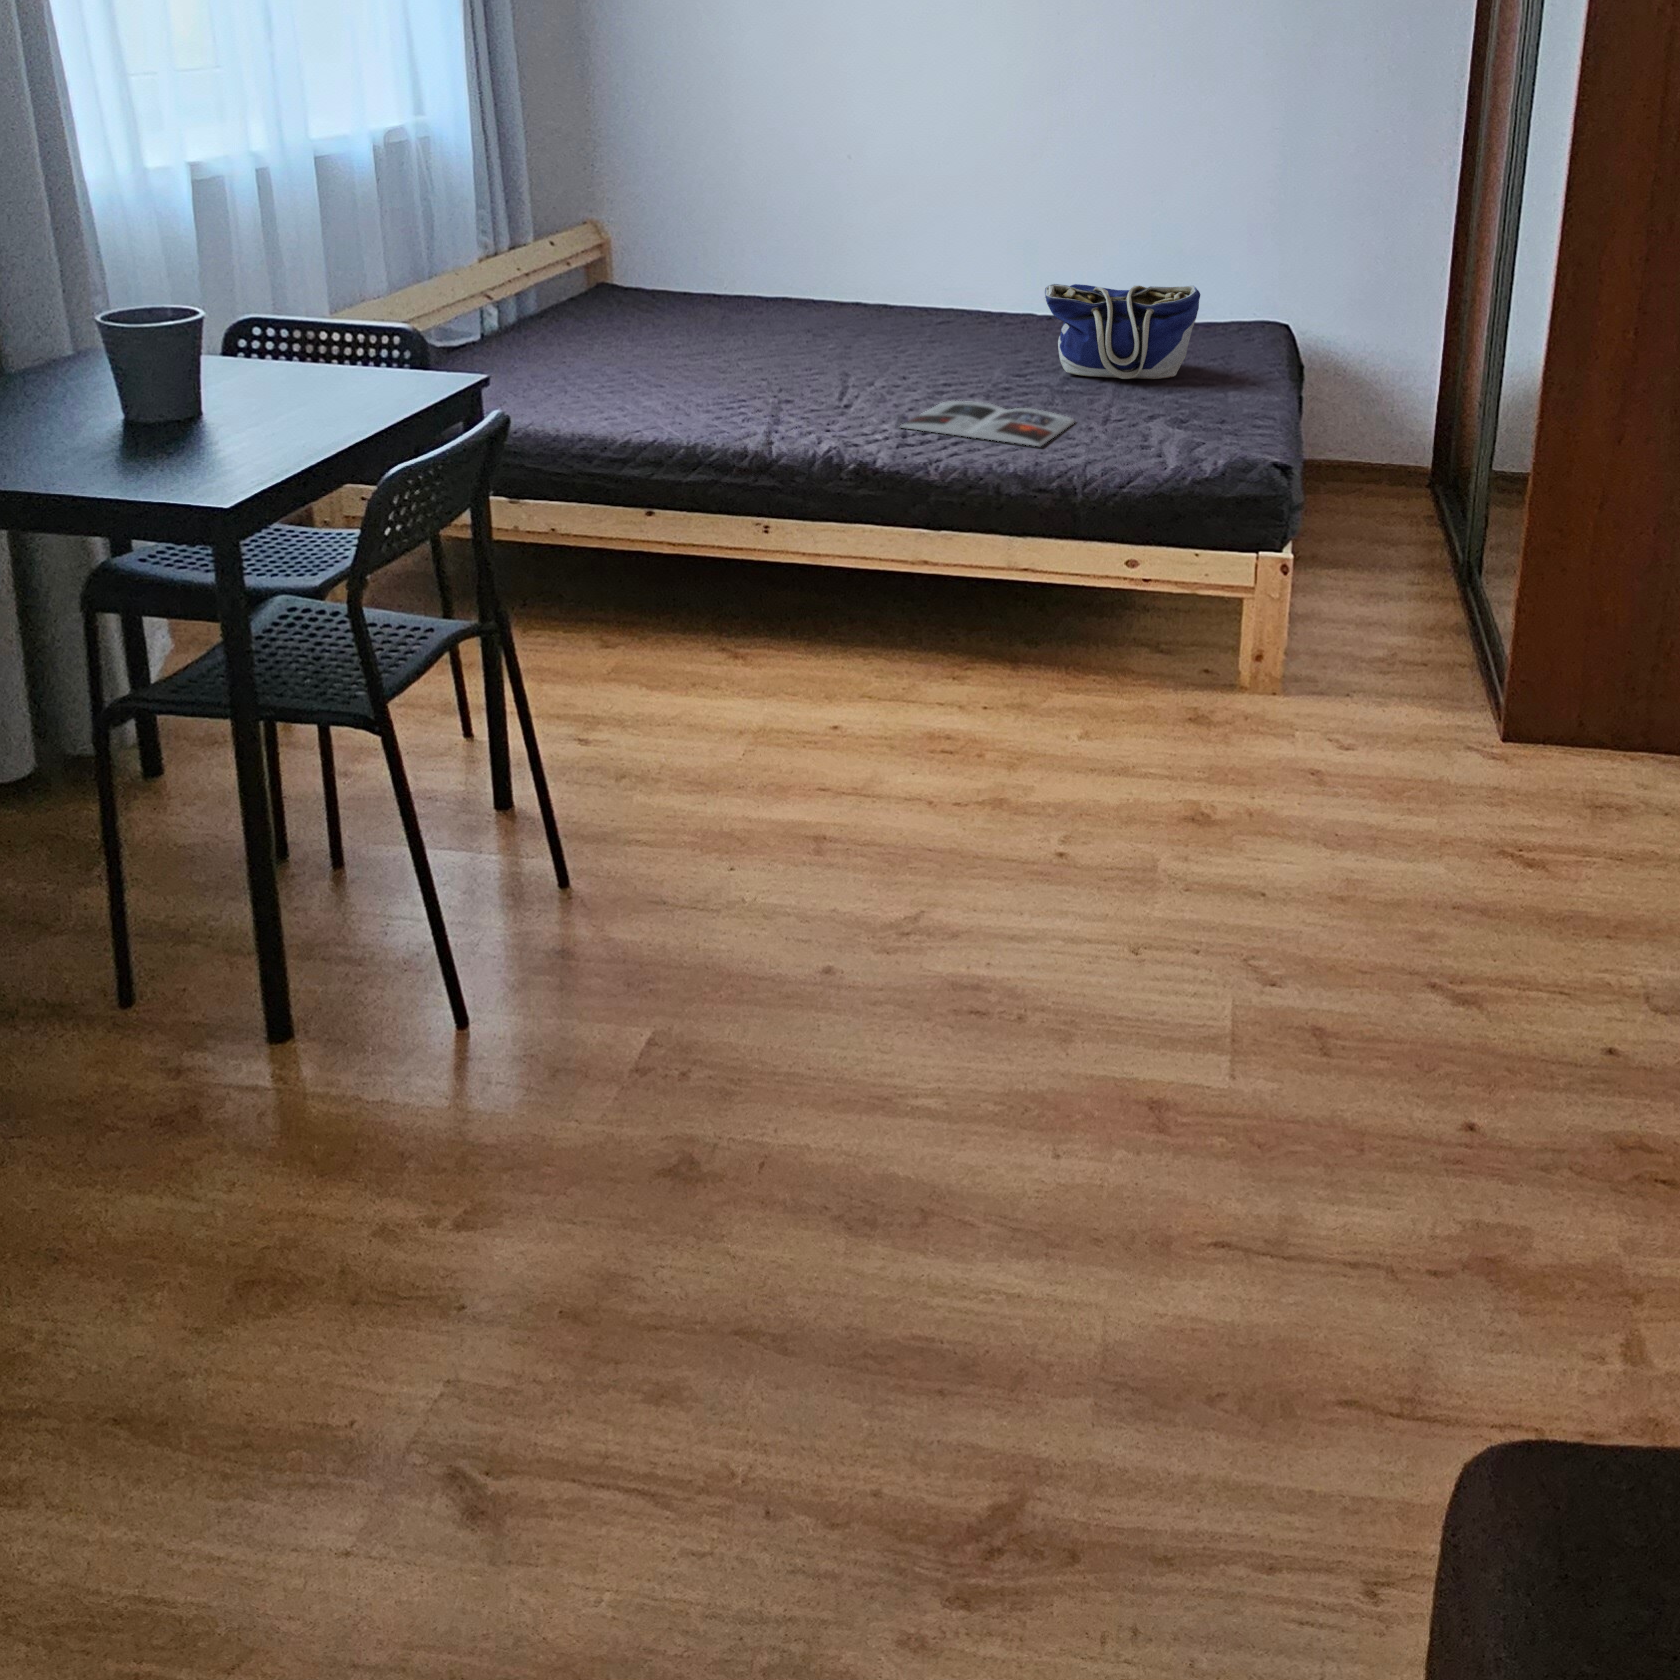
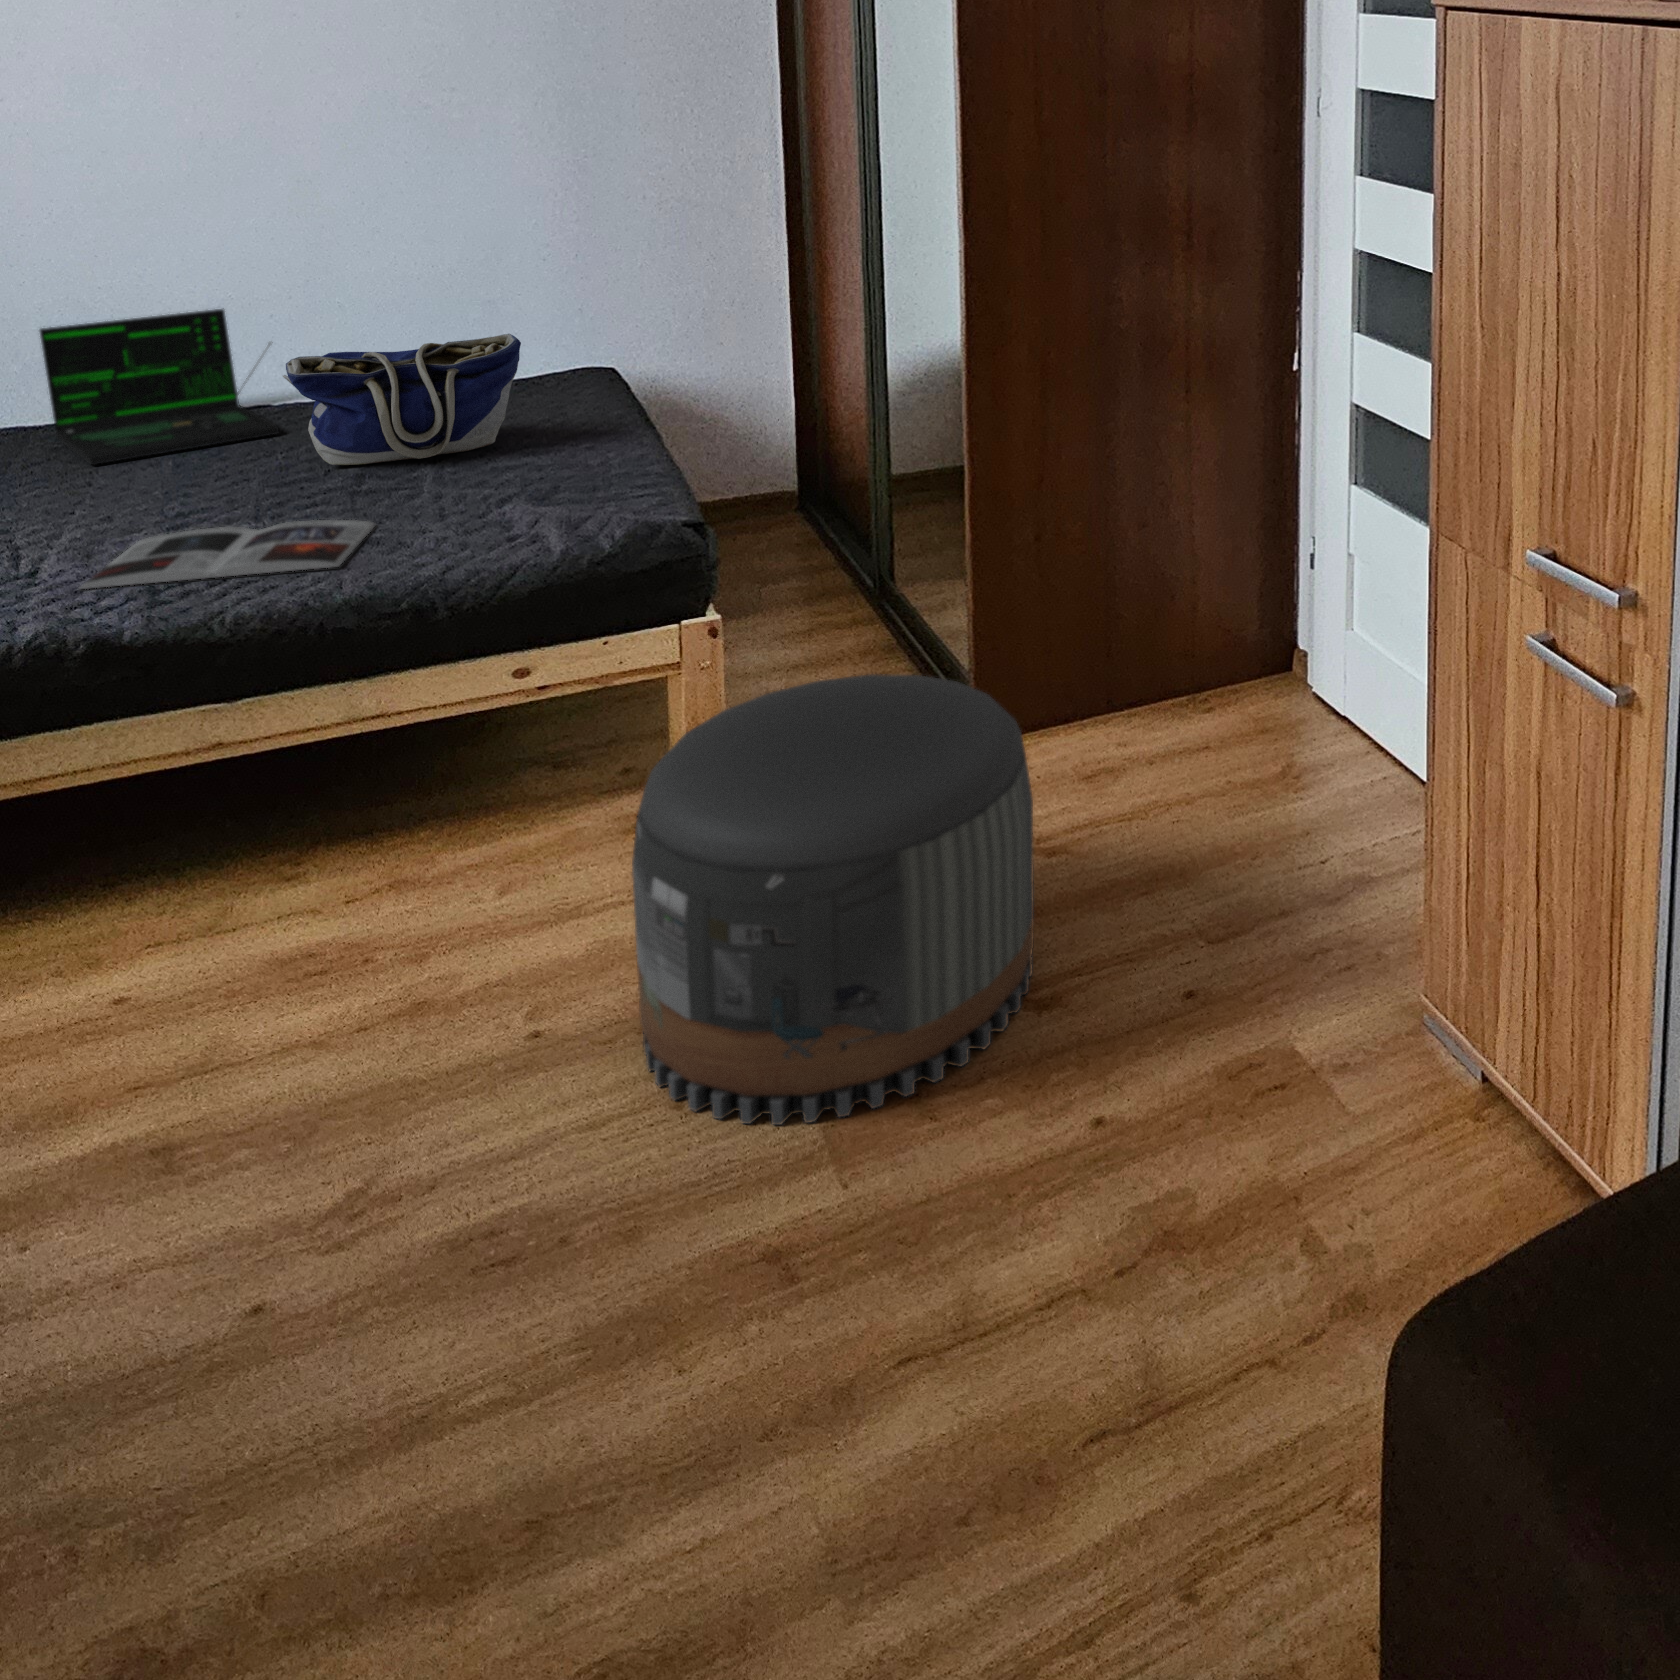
laptop: none [927,244,1058,347] -> present [40,309,279,465]
pouf: none [1149,624,1495,1008] -> present [632,674,1034,1125]

